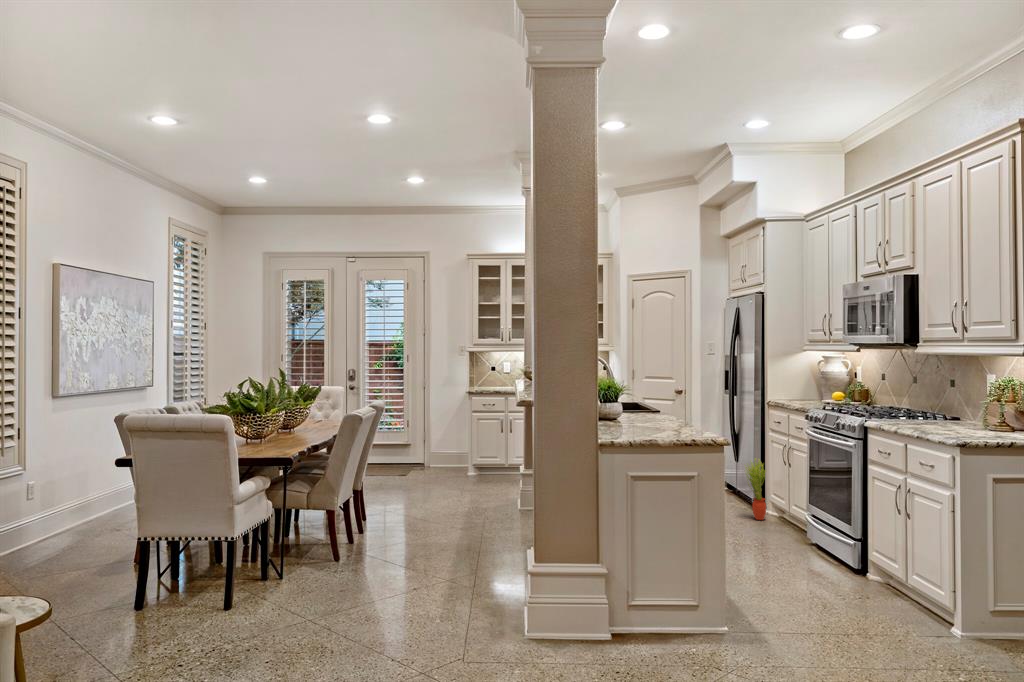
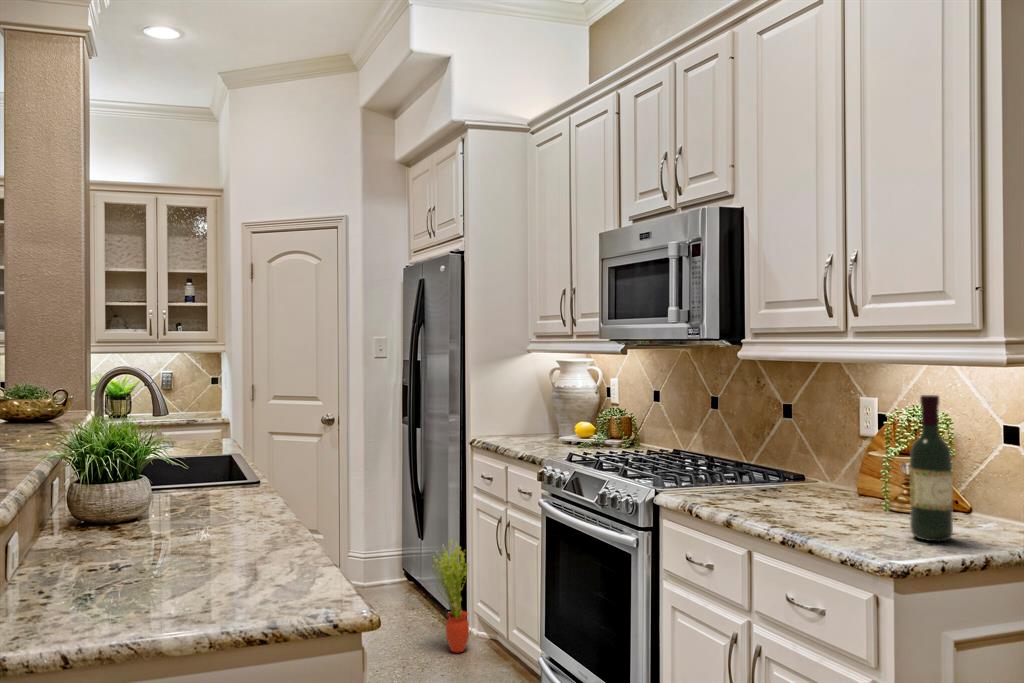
wine bottle: none [976,370,997,435] -> present [910,395,953,541]

